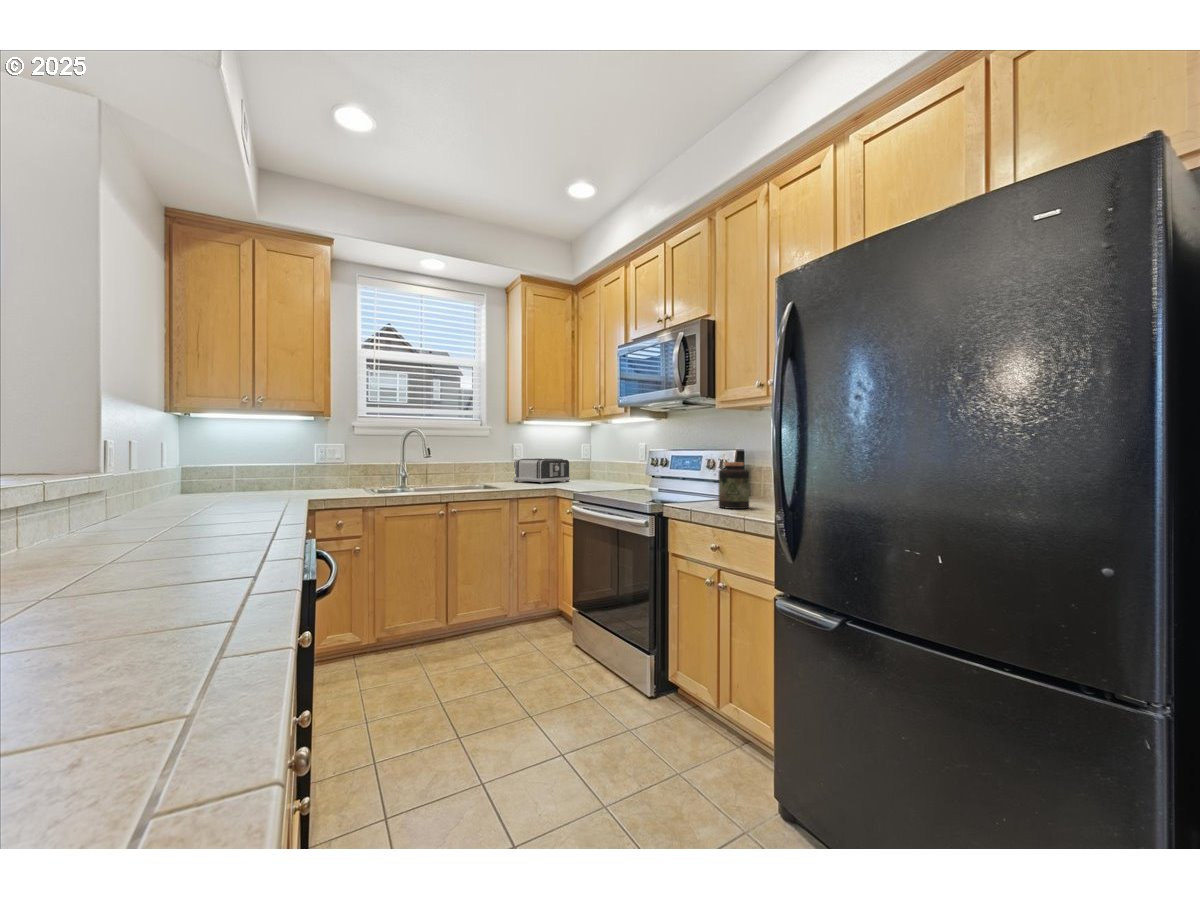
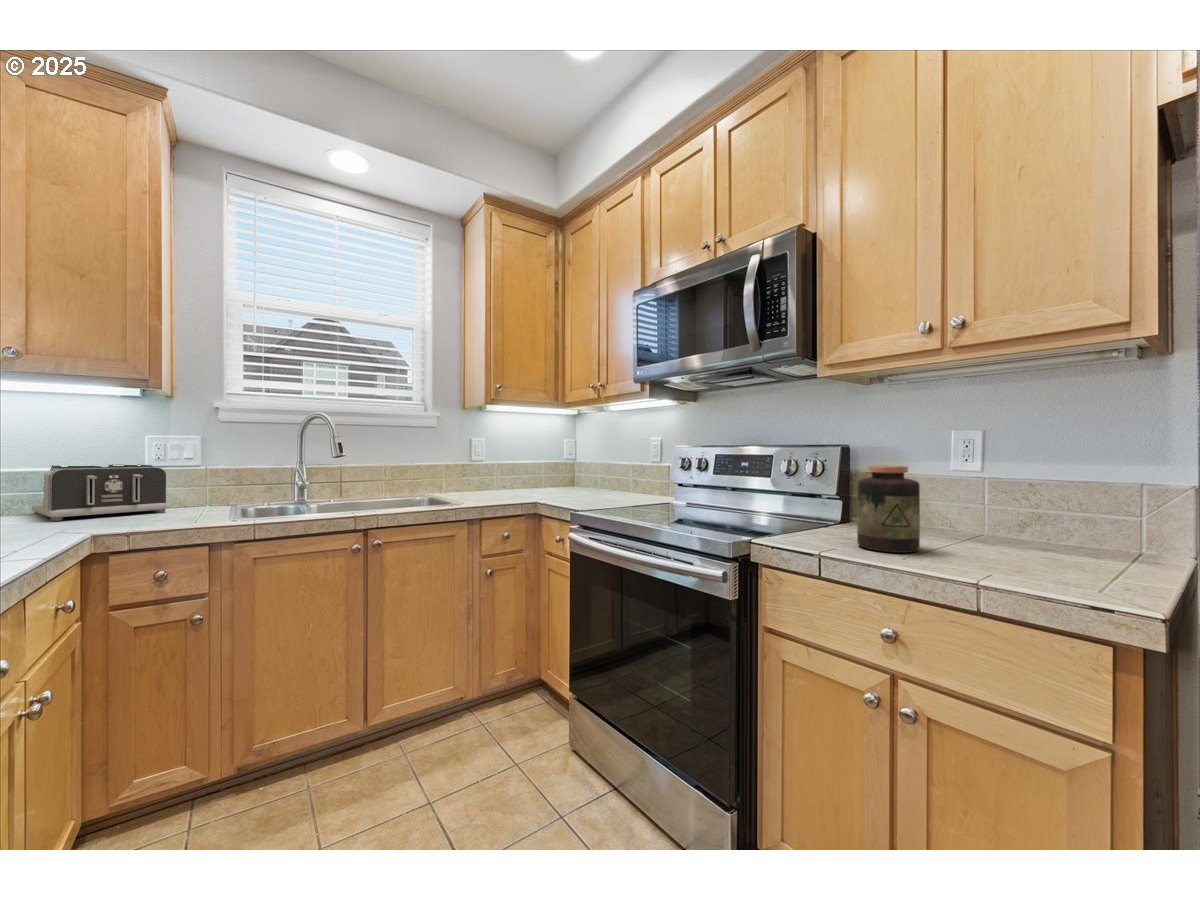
toaster: present [513,459,570,484] -> present [32,464,167,521]

